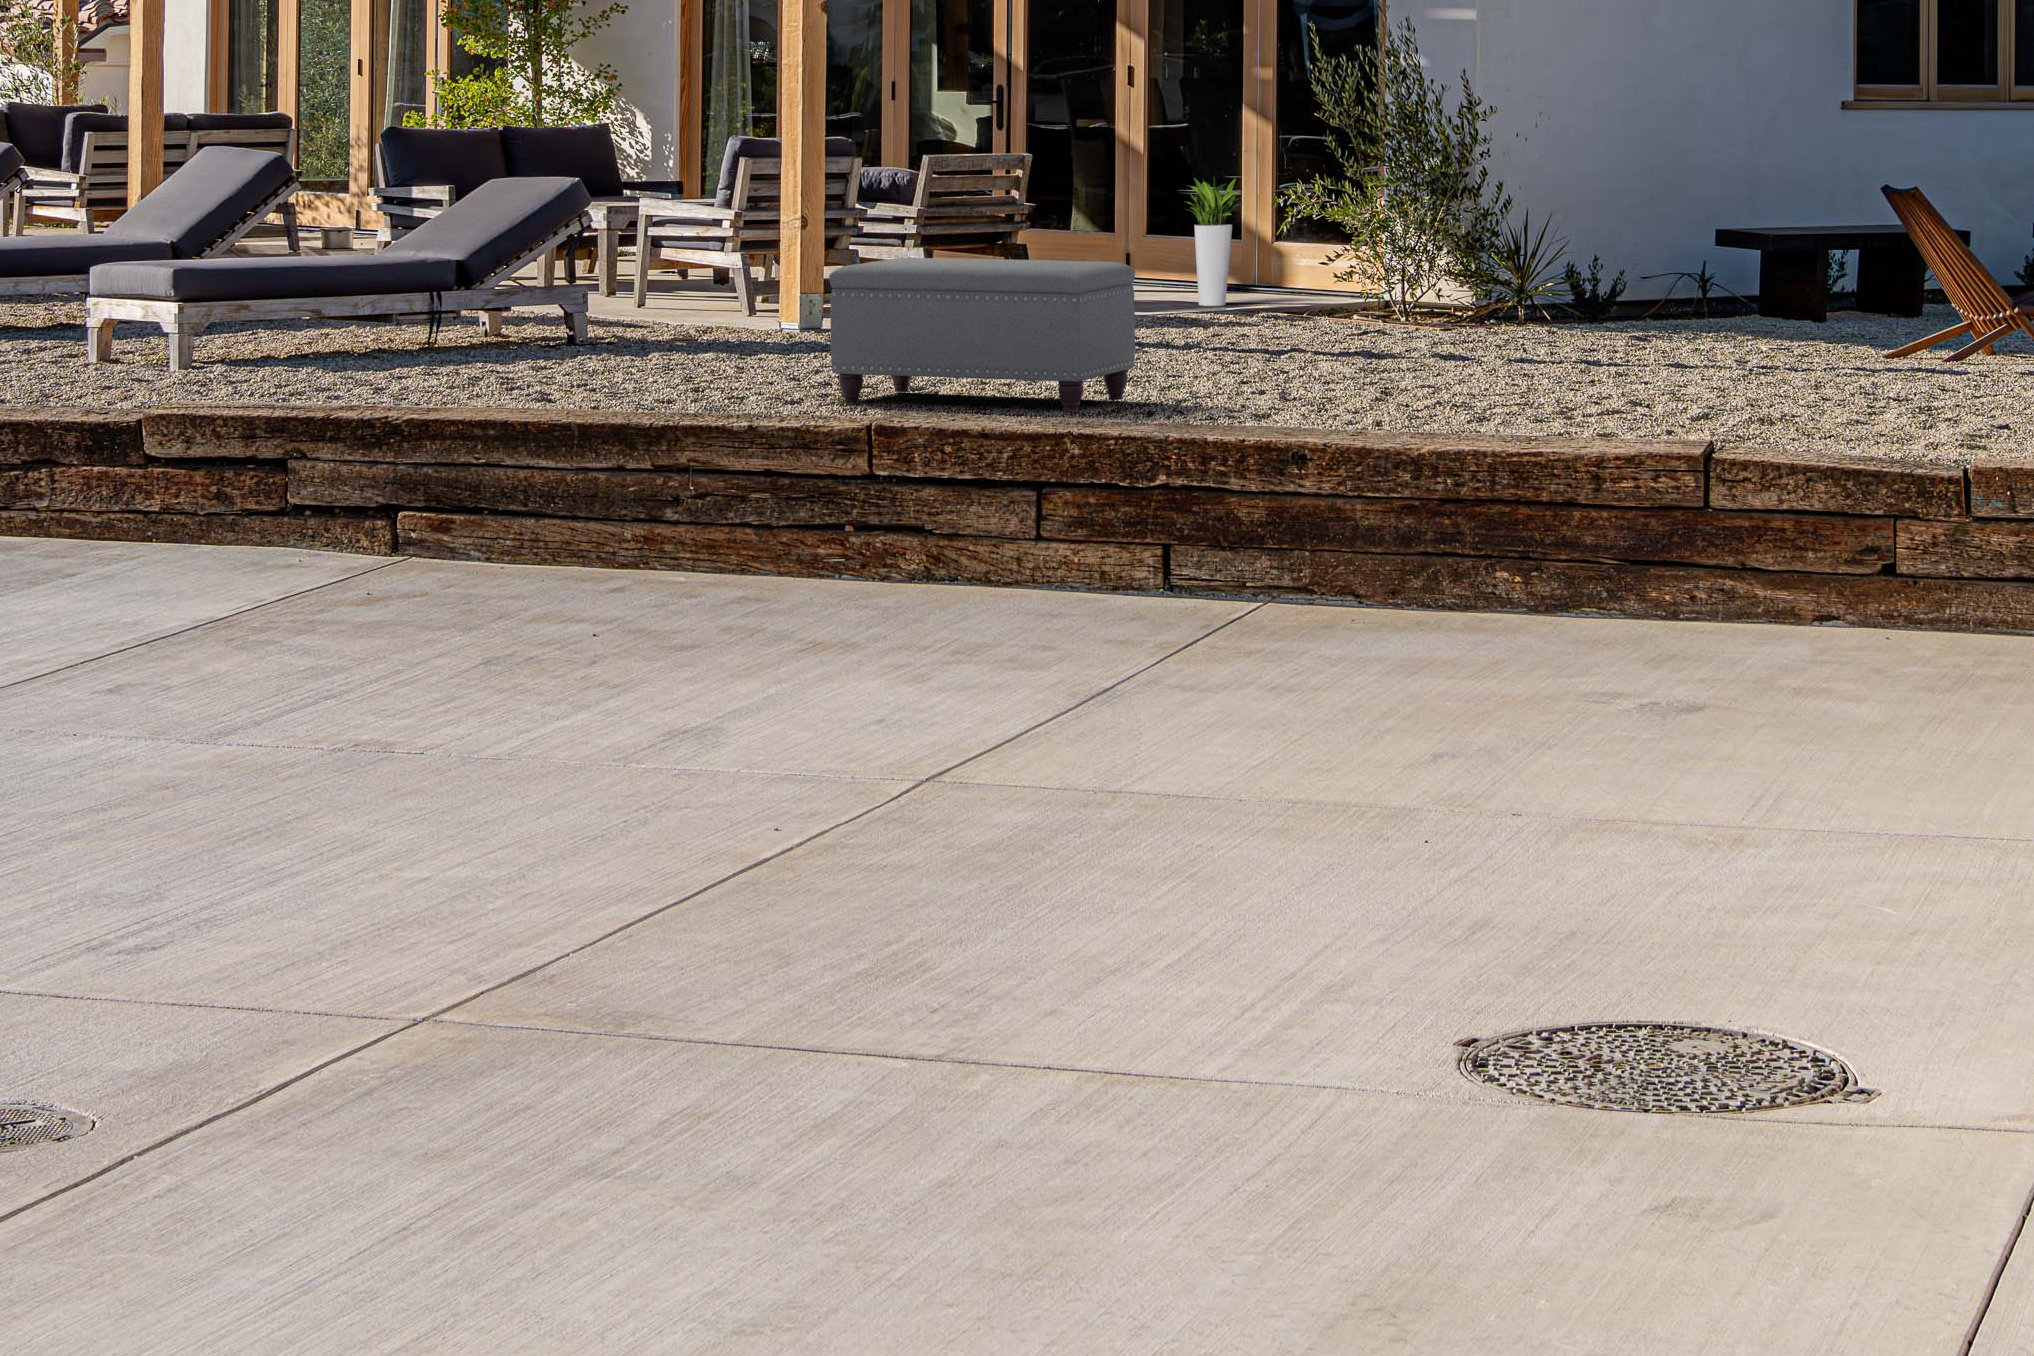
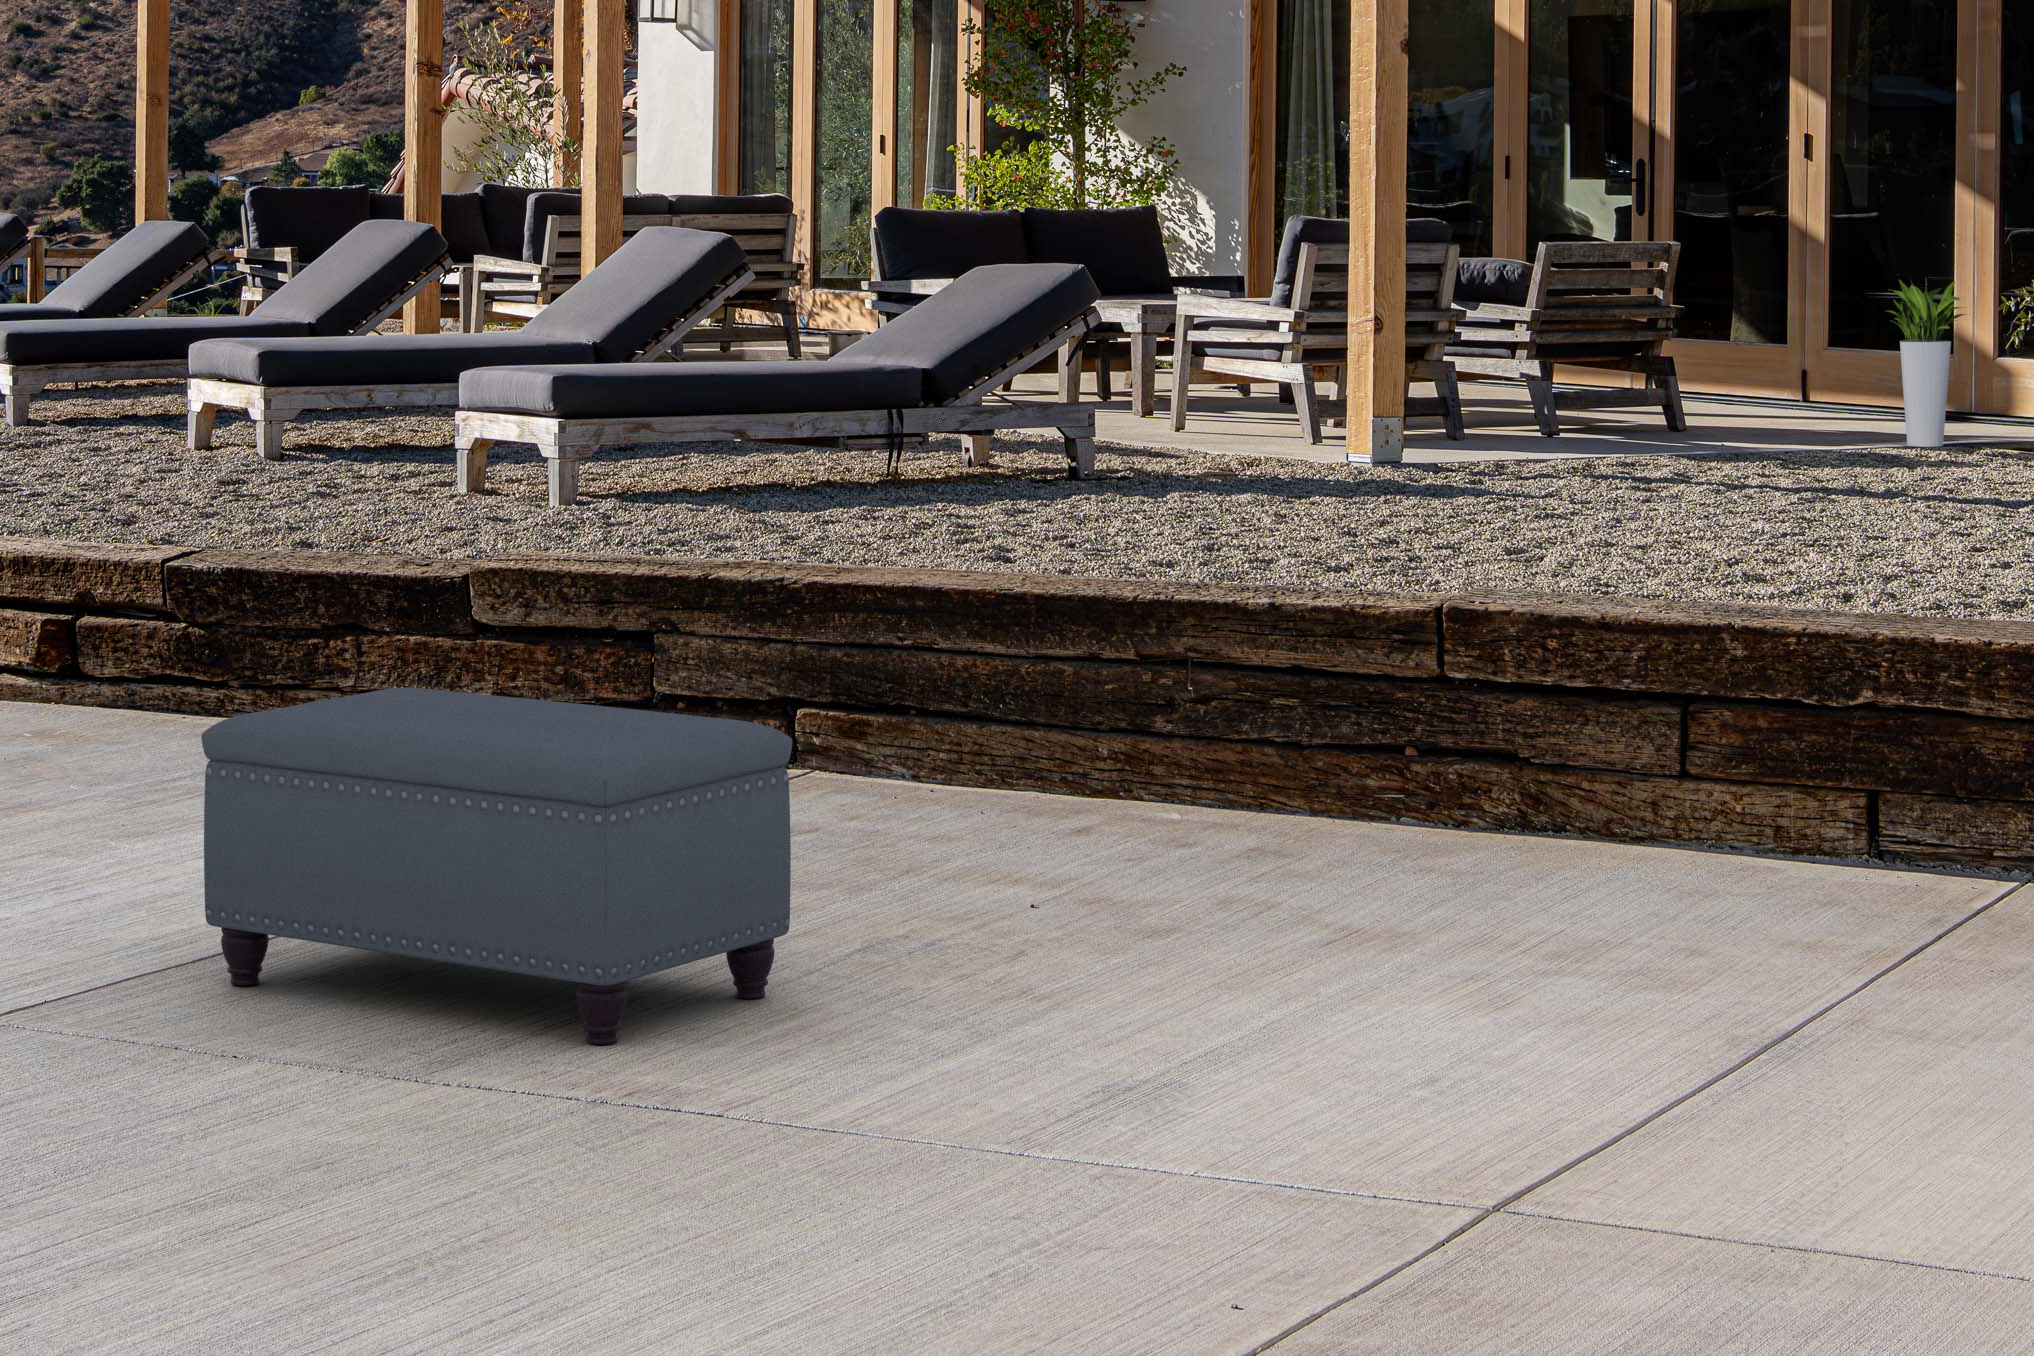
ottoman: present [829,258,1135,411] -> present [201,688,792,1045]

